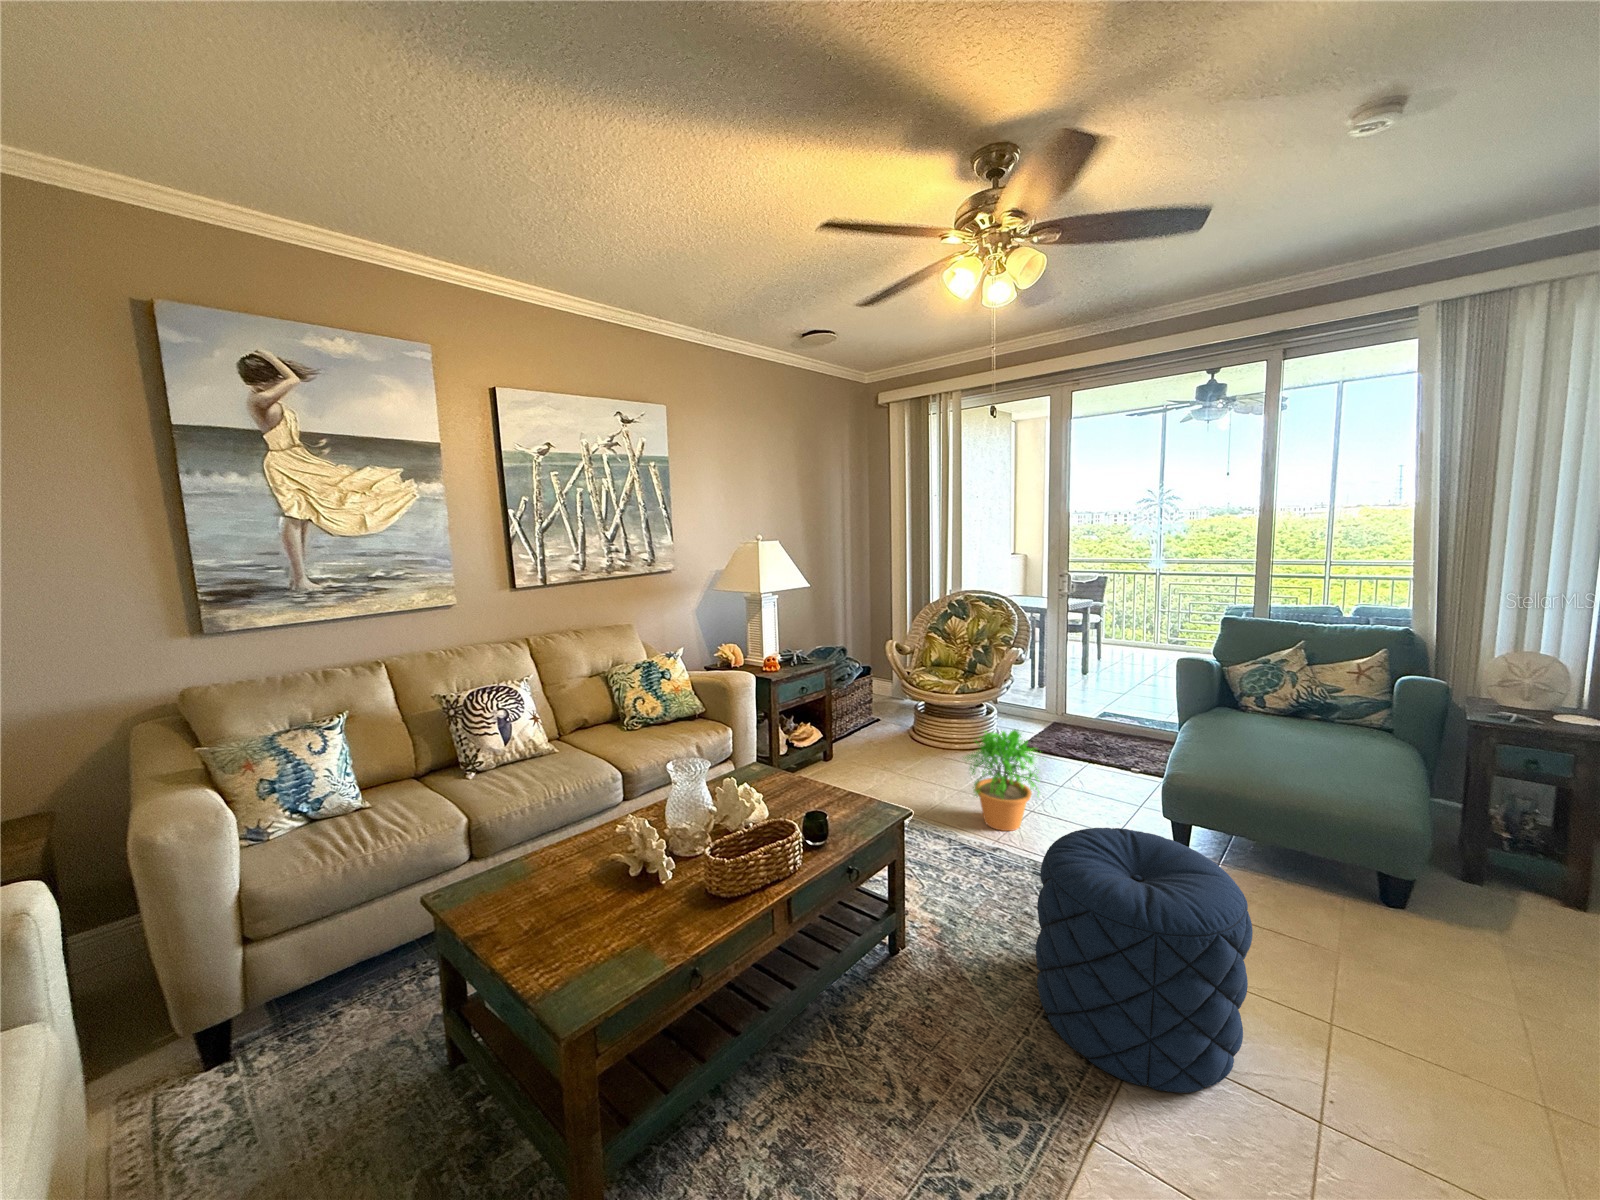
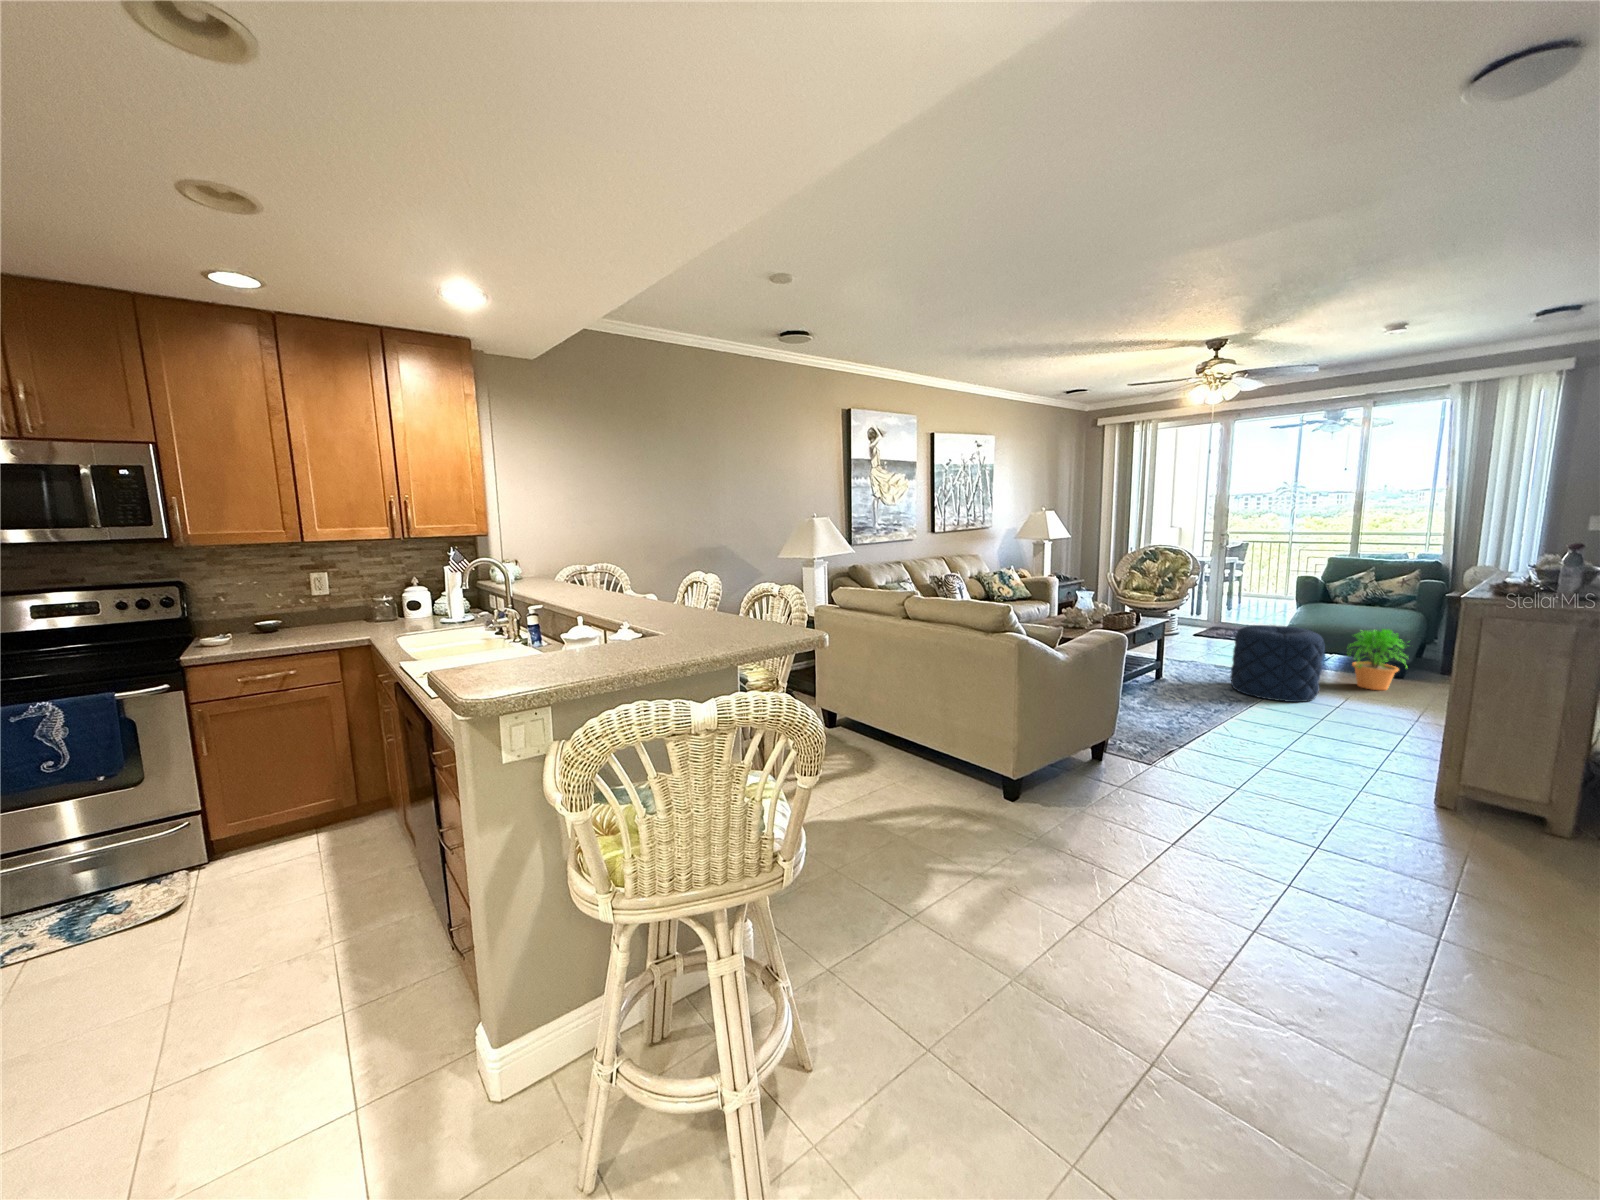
potted plant: present [965,730,1039,831] -> present [1347,629,1407,690]

